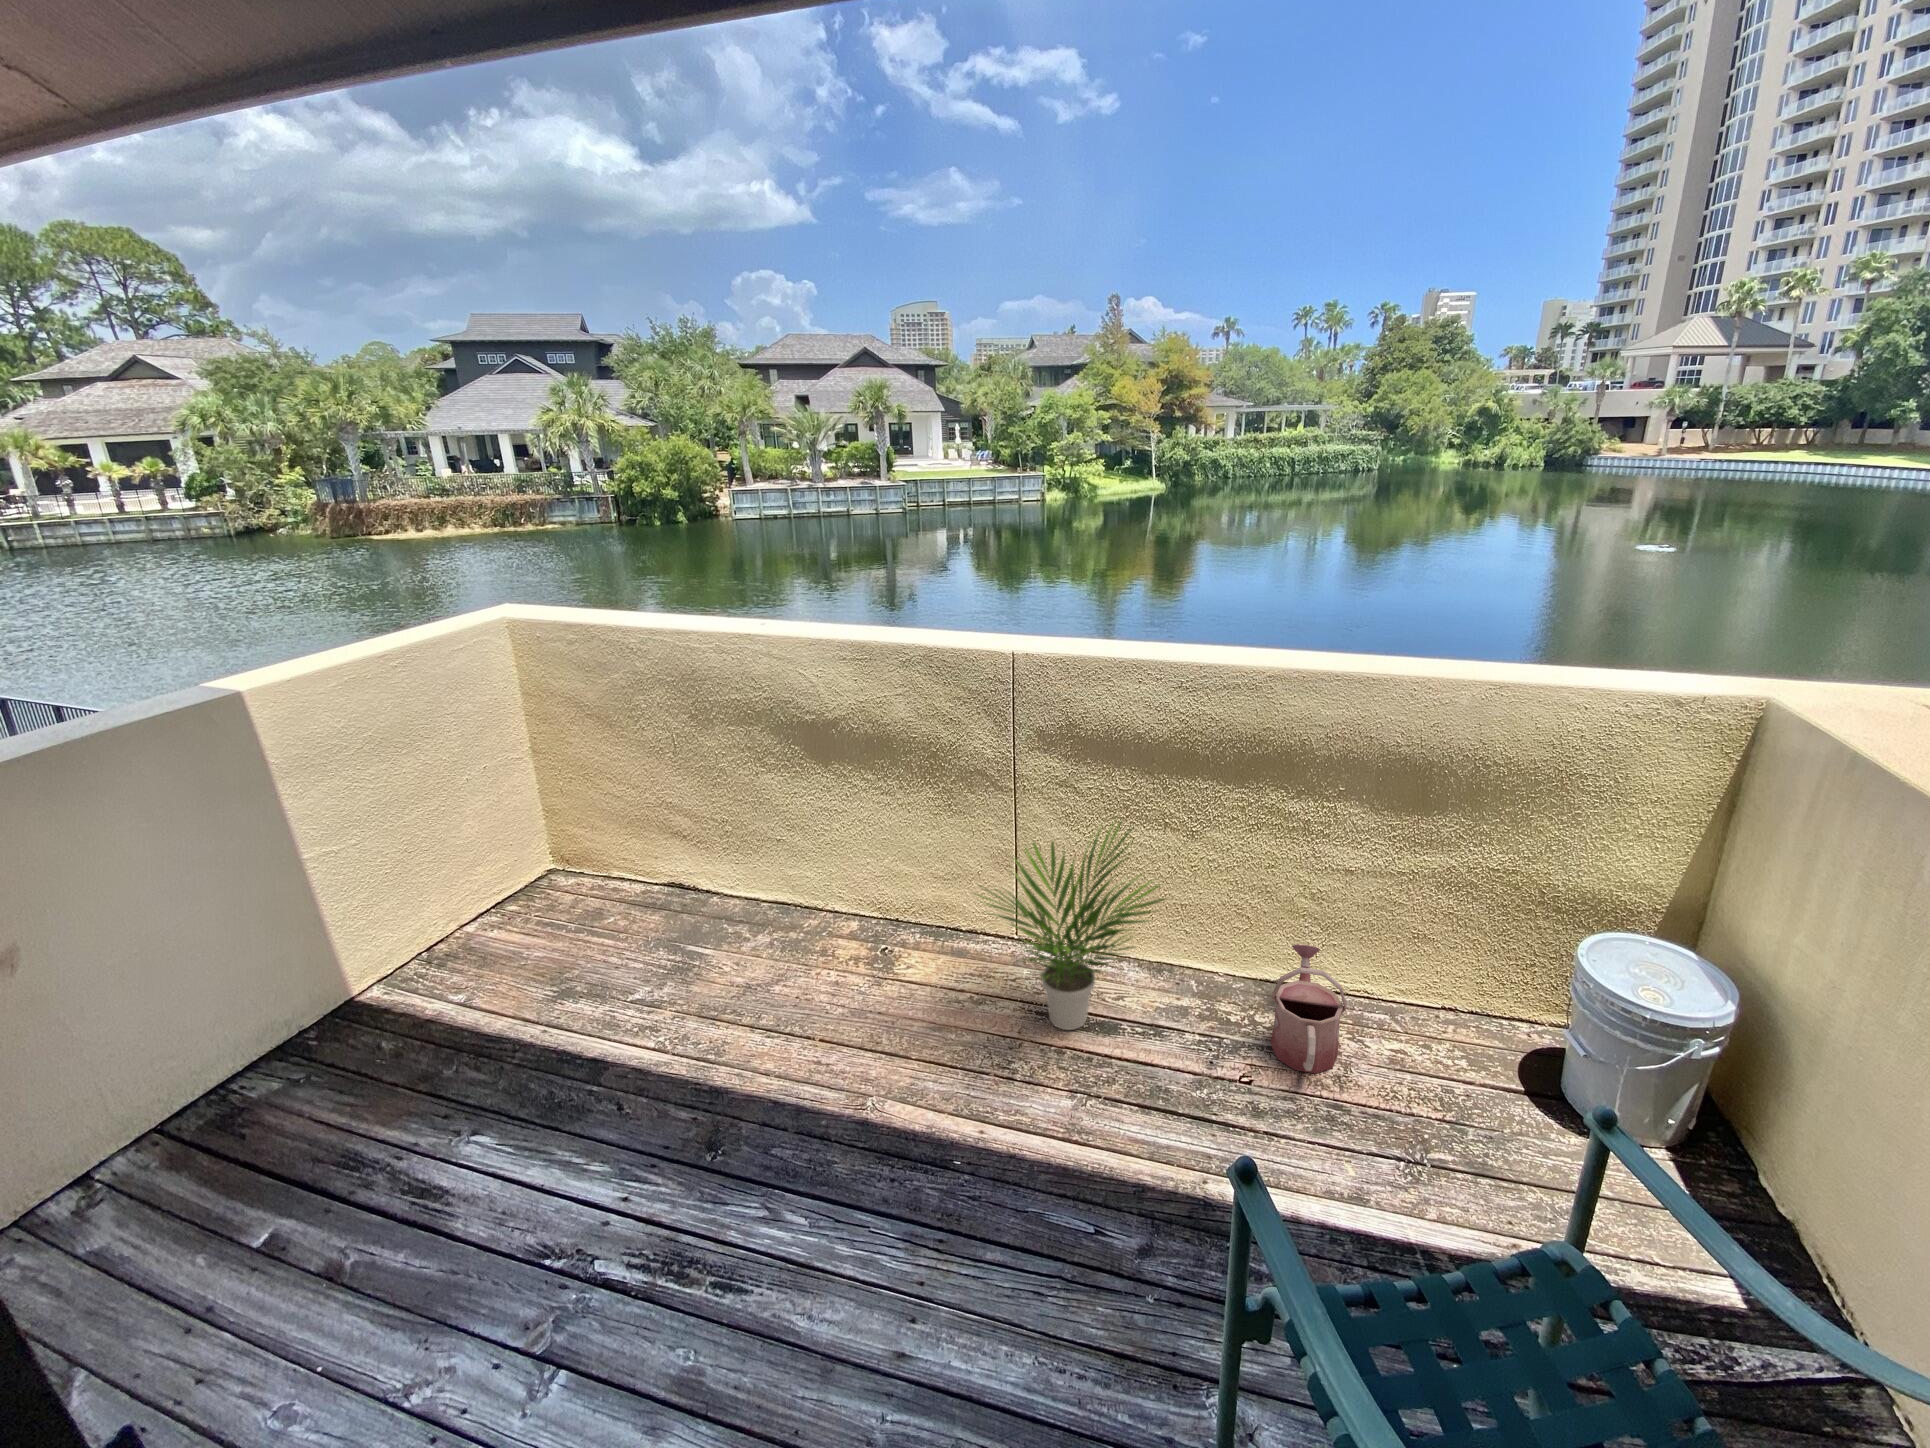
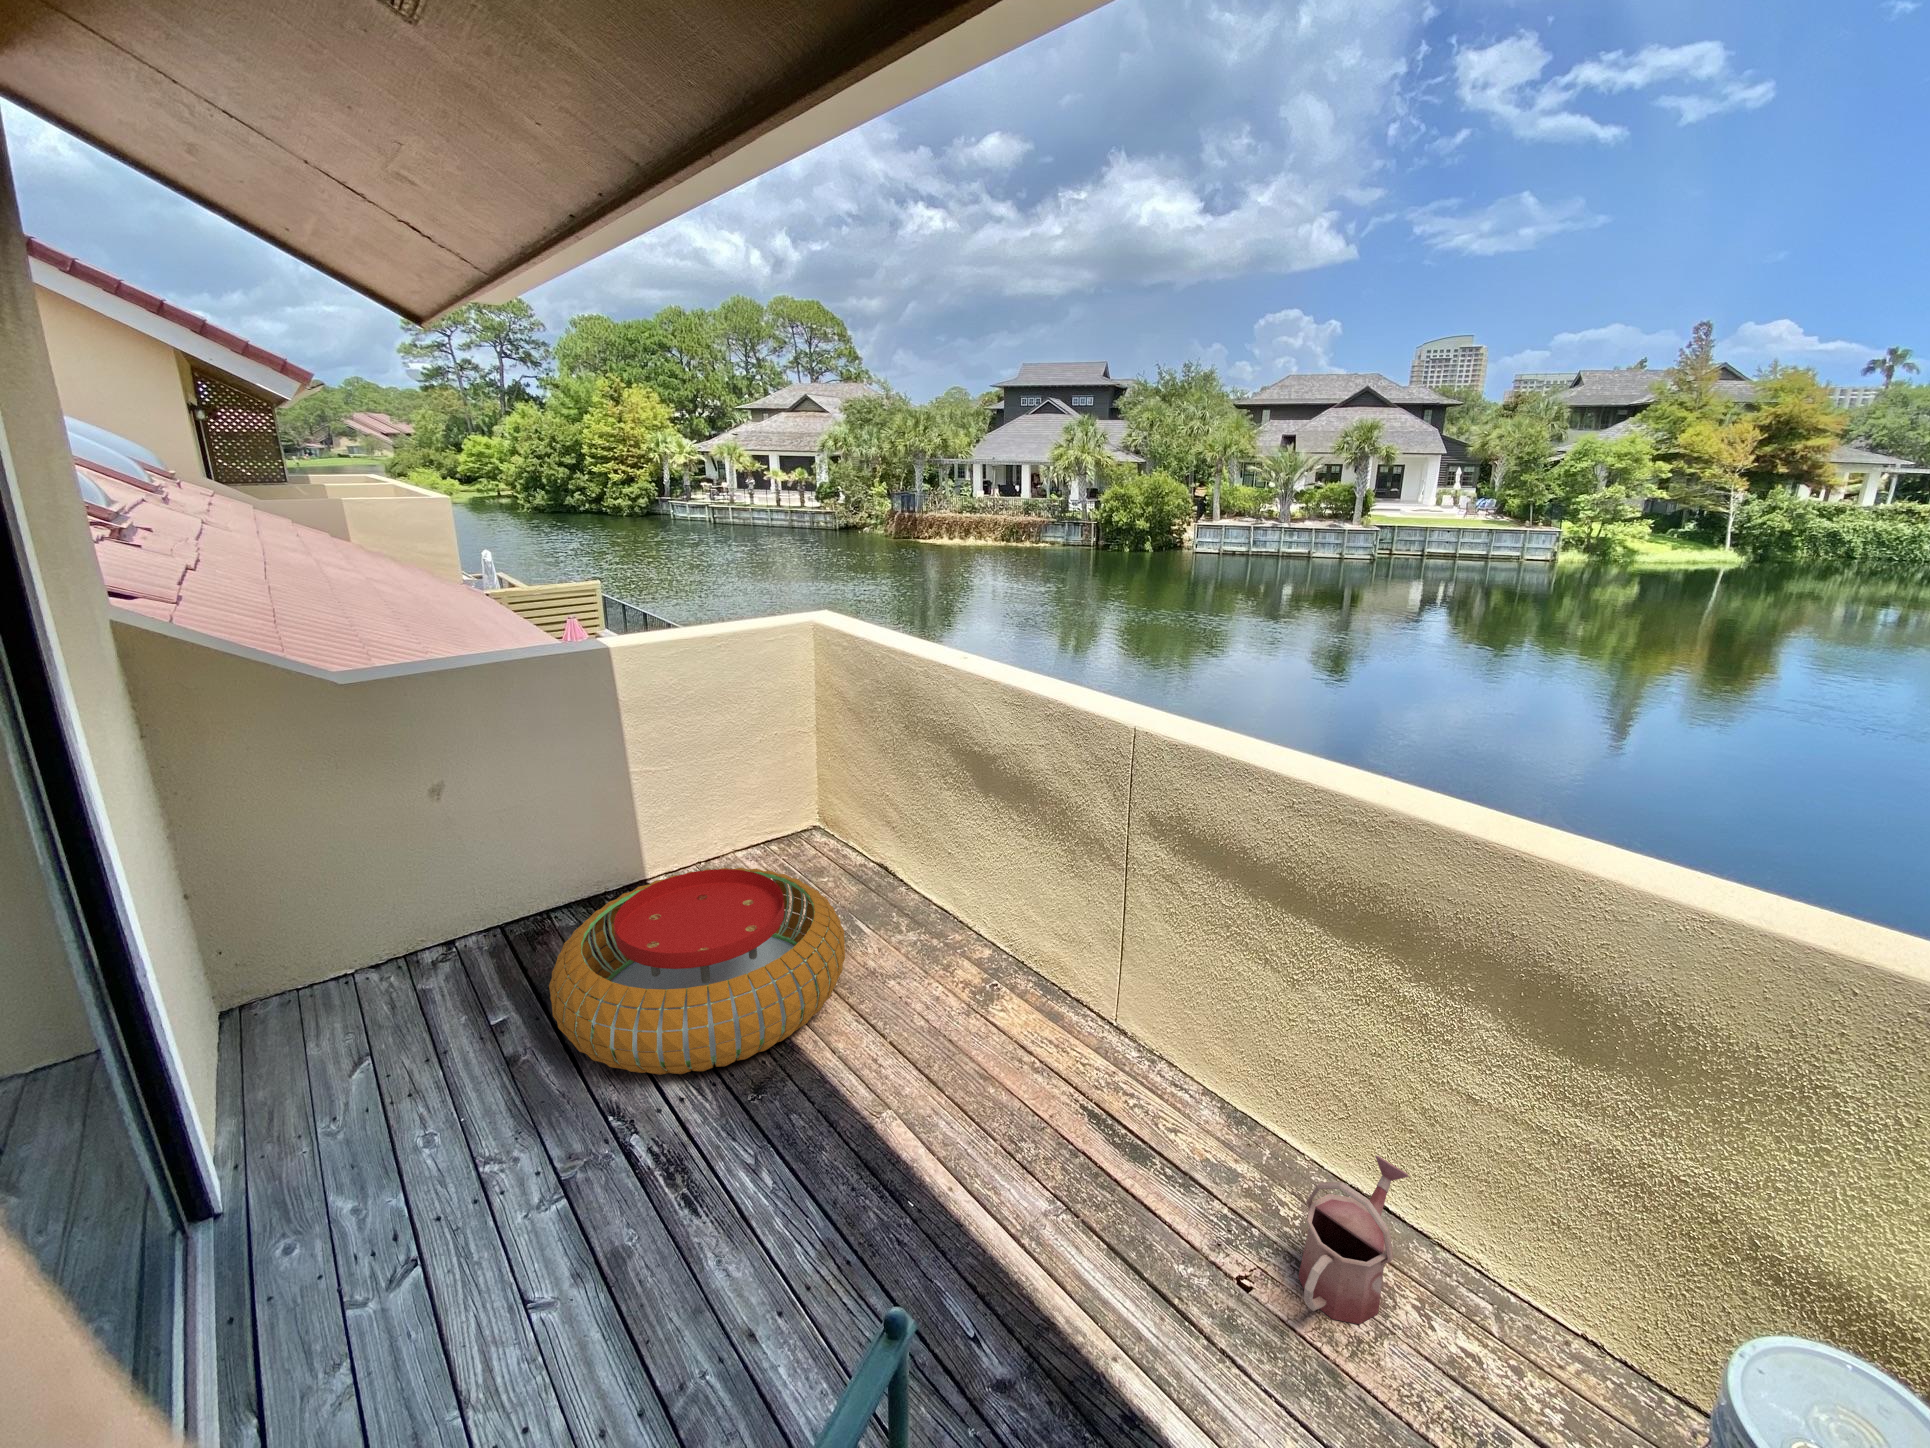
potted plant: present [978,820,1165,1030] -> none [1023,919,1222,1137]
pouf: none [330,915,731,1210] -> present [549,867,845,1075]

